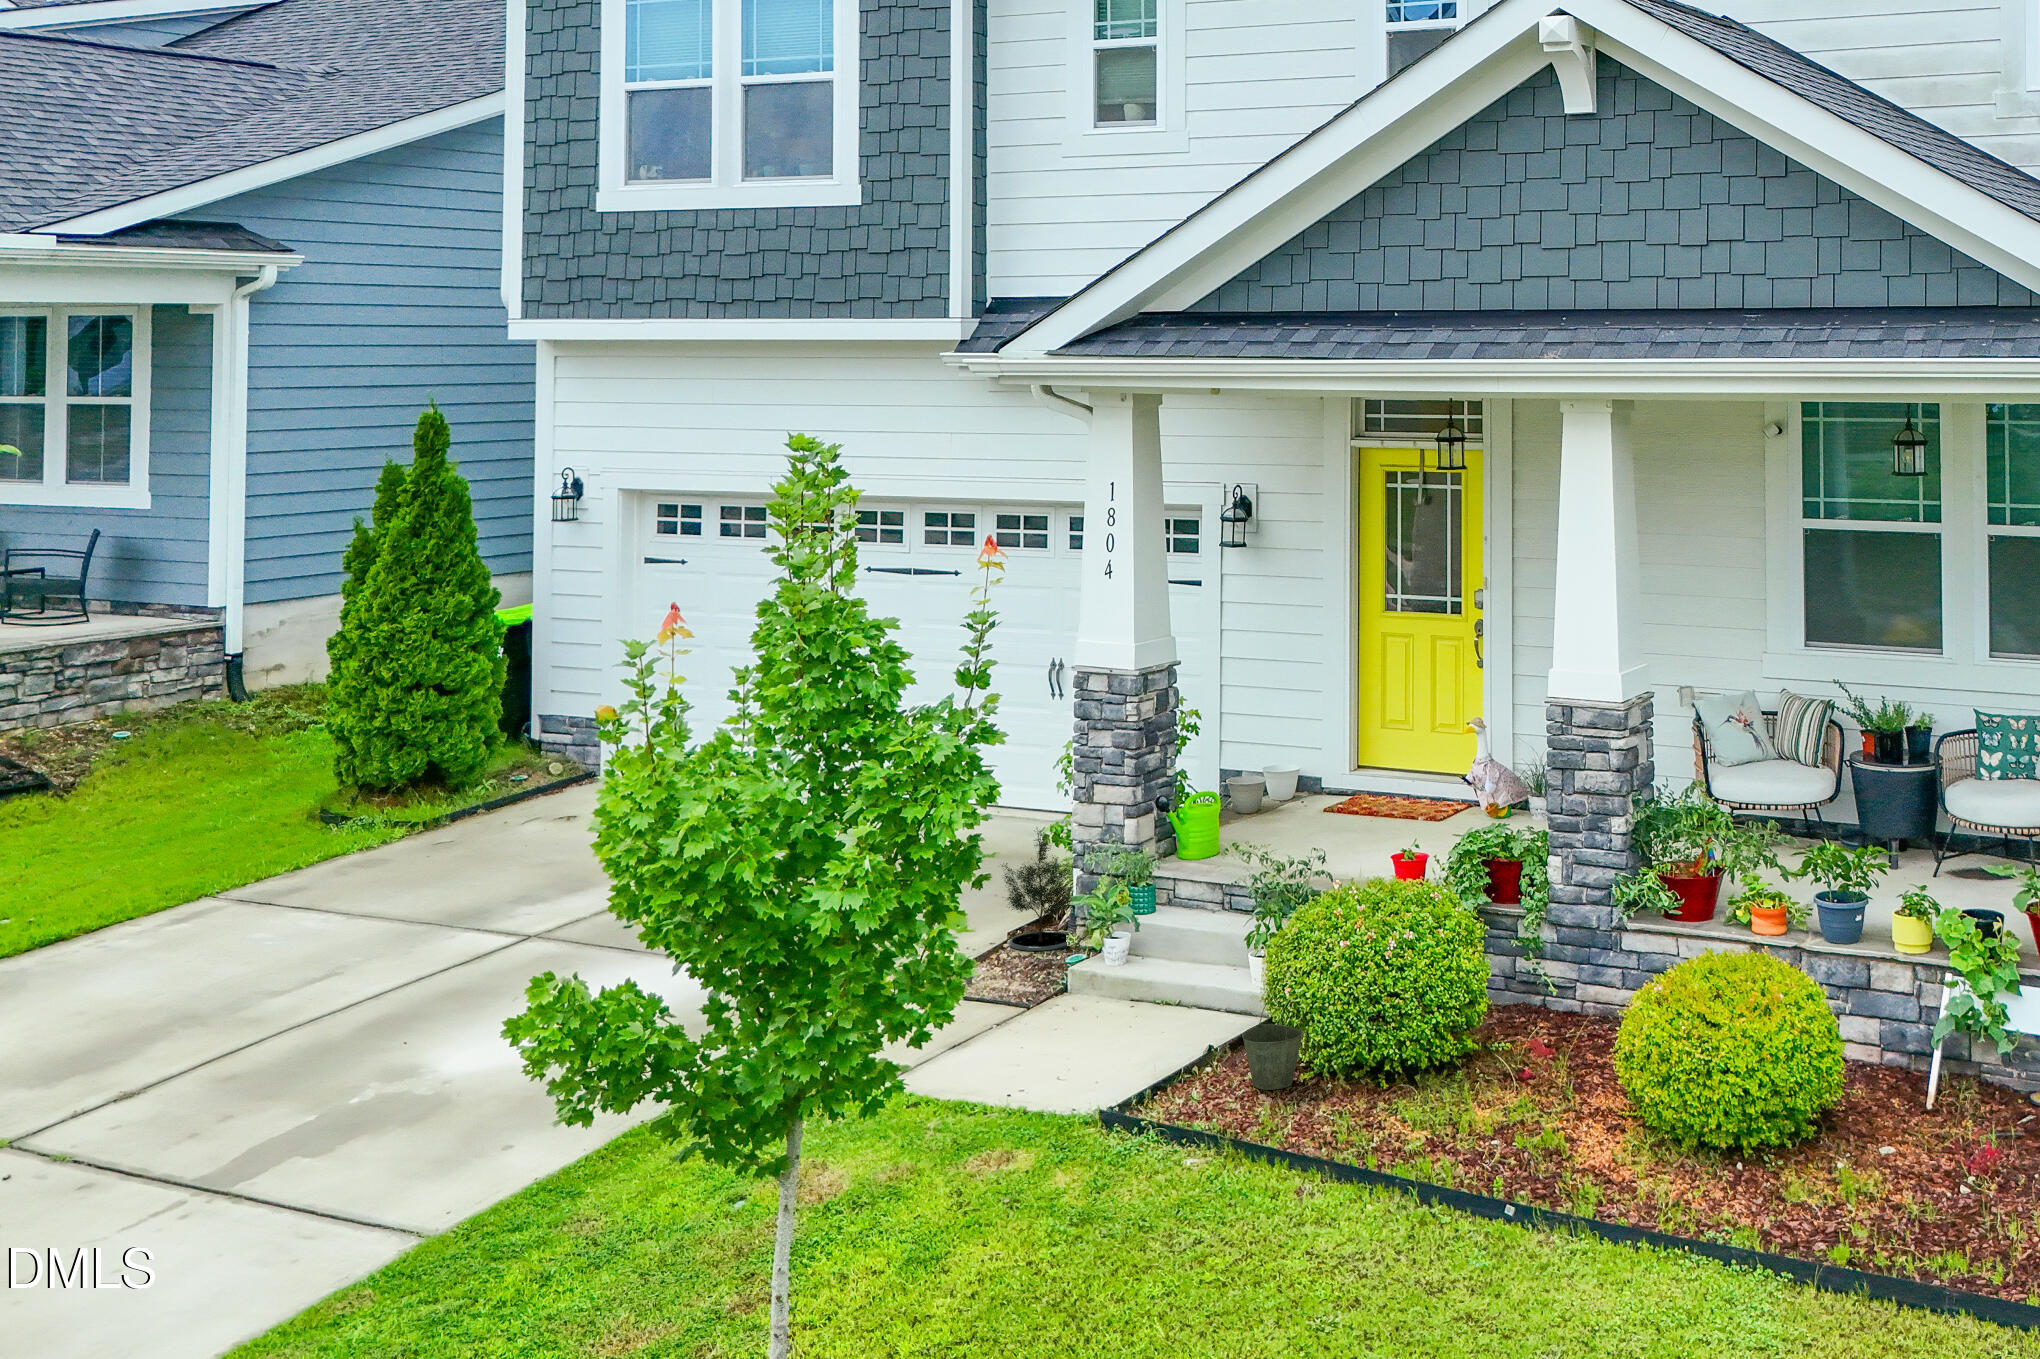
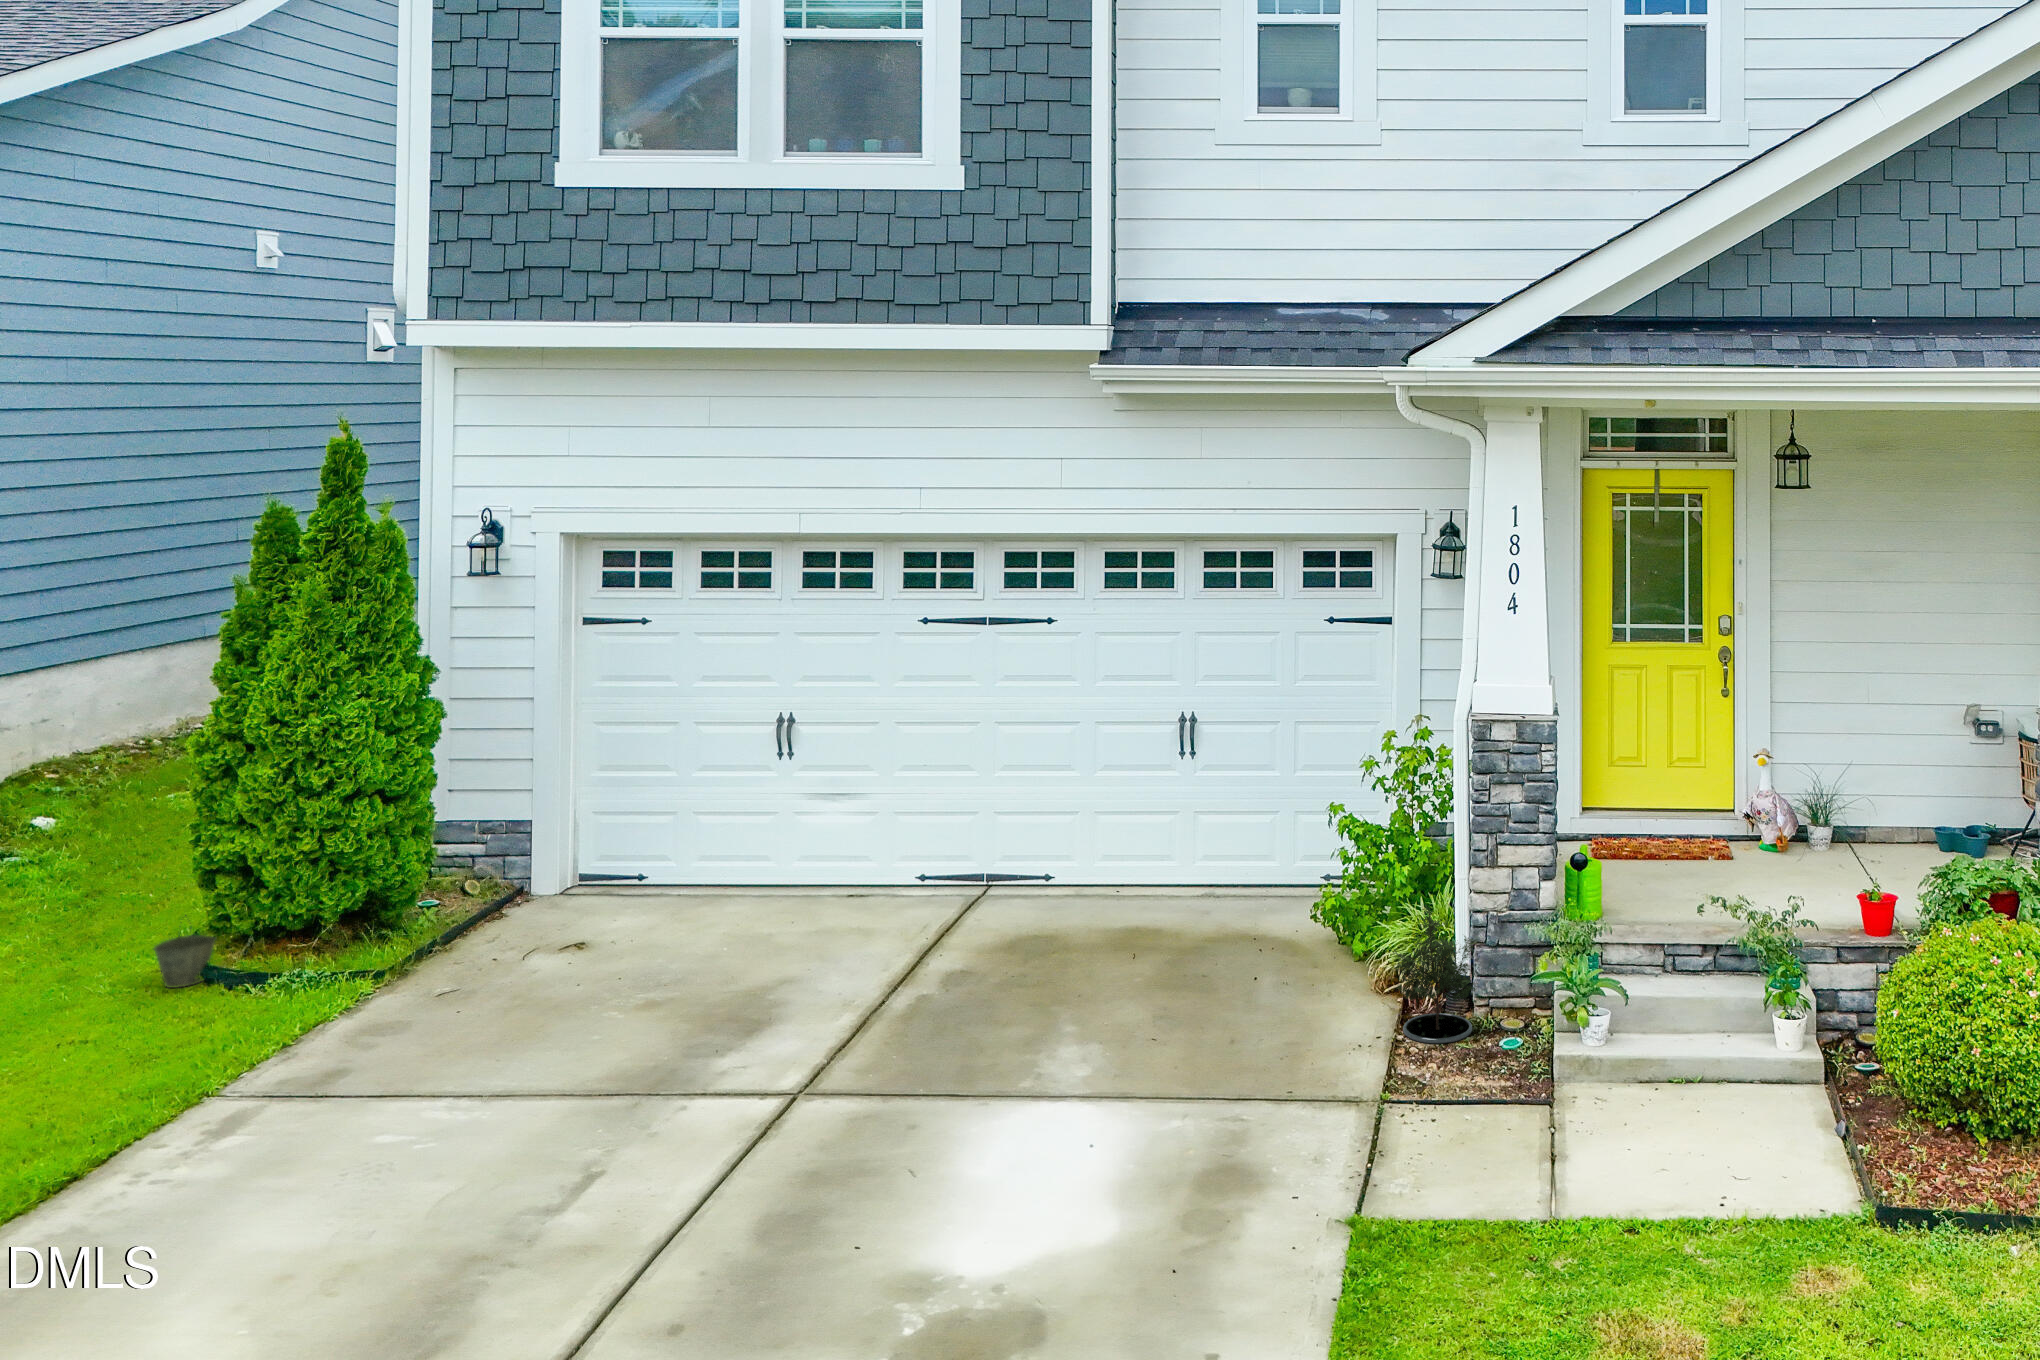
bucket: present [1242,998,1304,1090] -> present [154,915,215,988]

